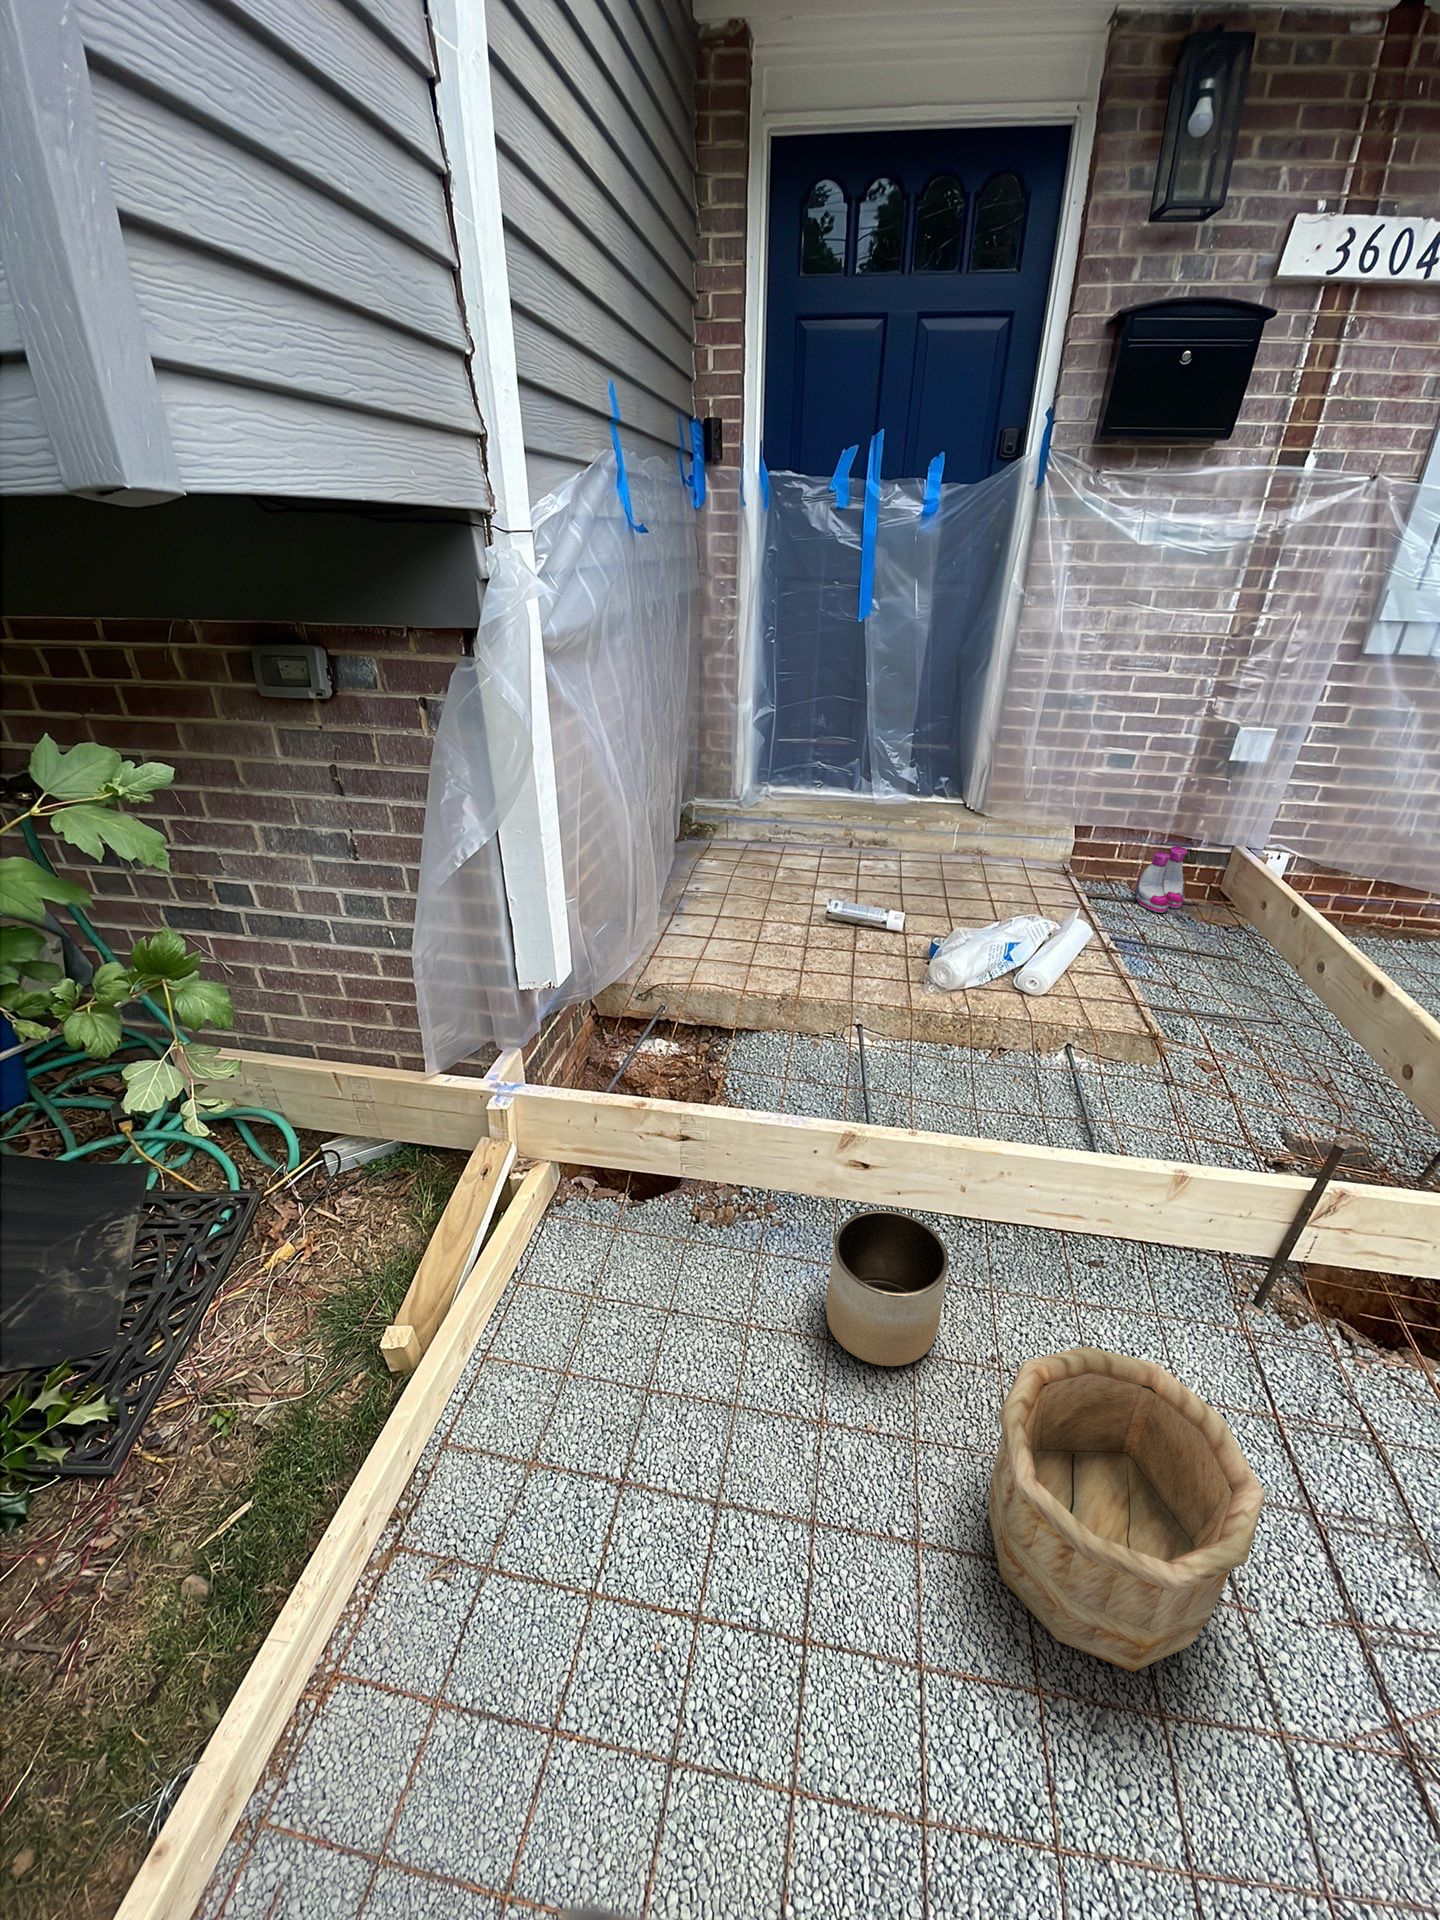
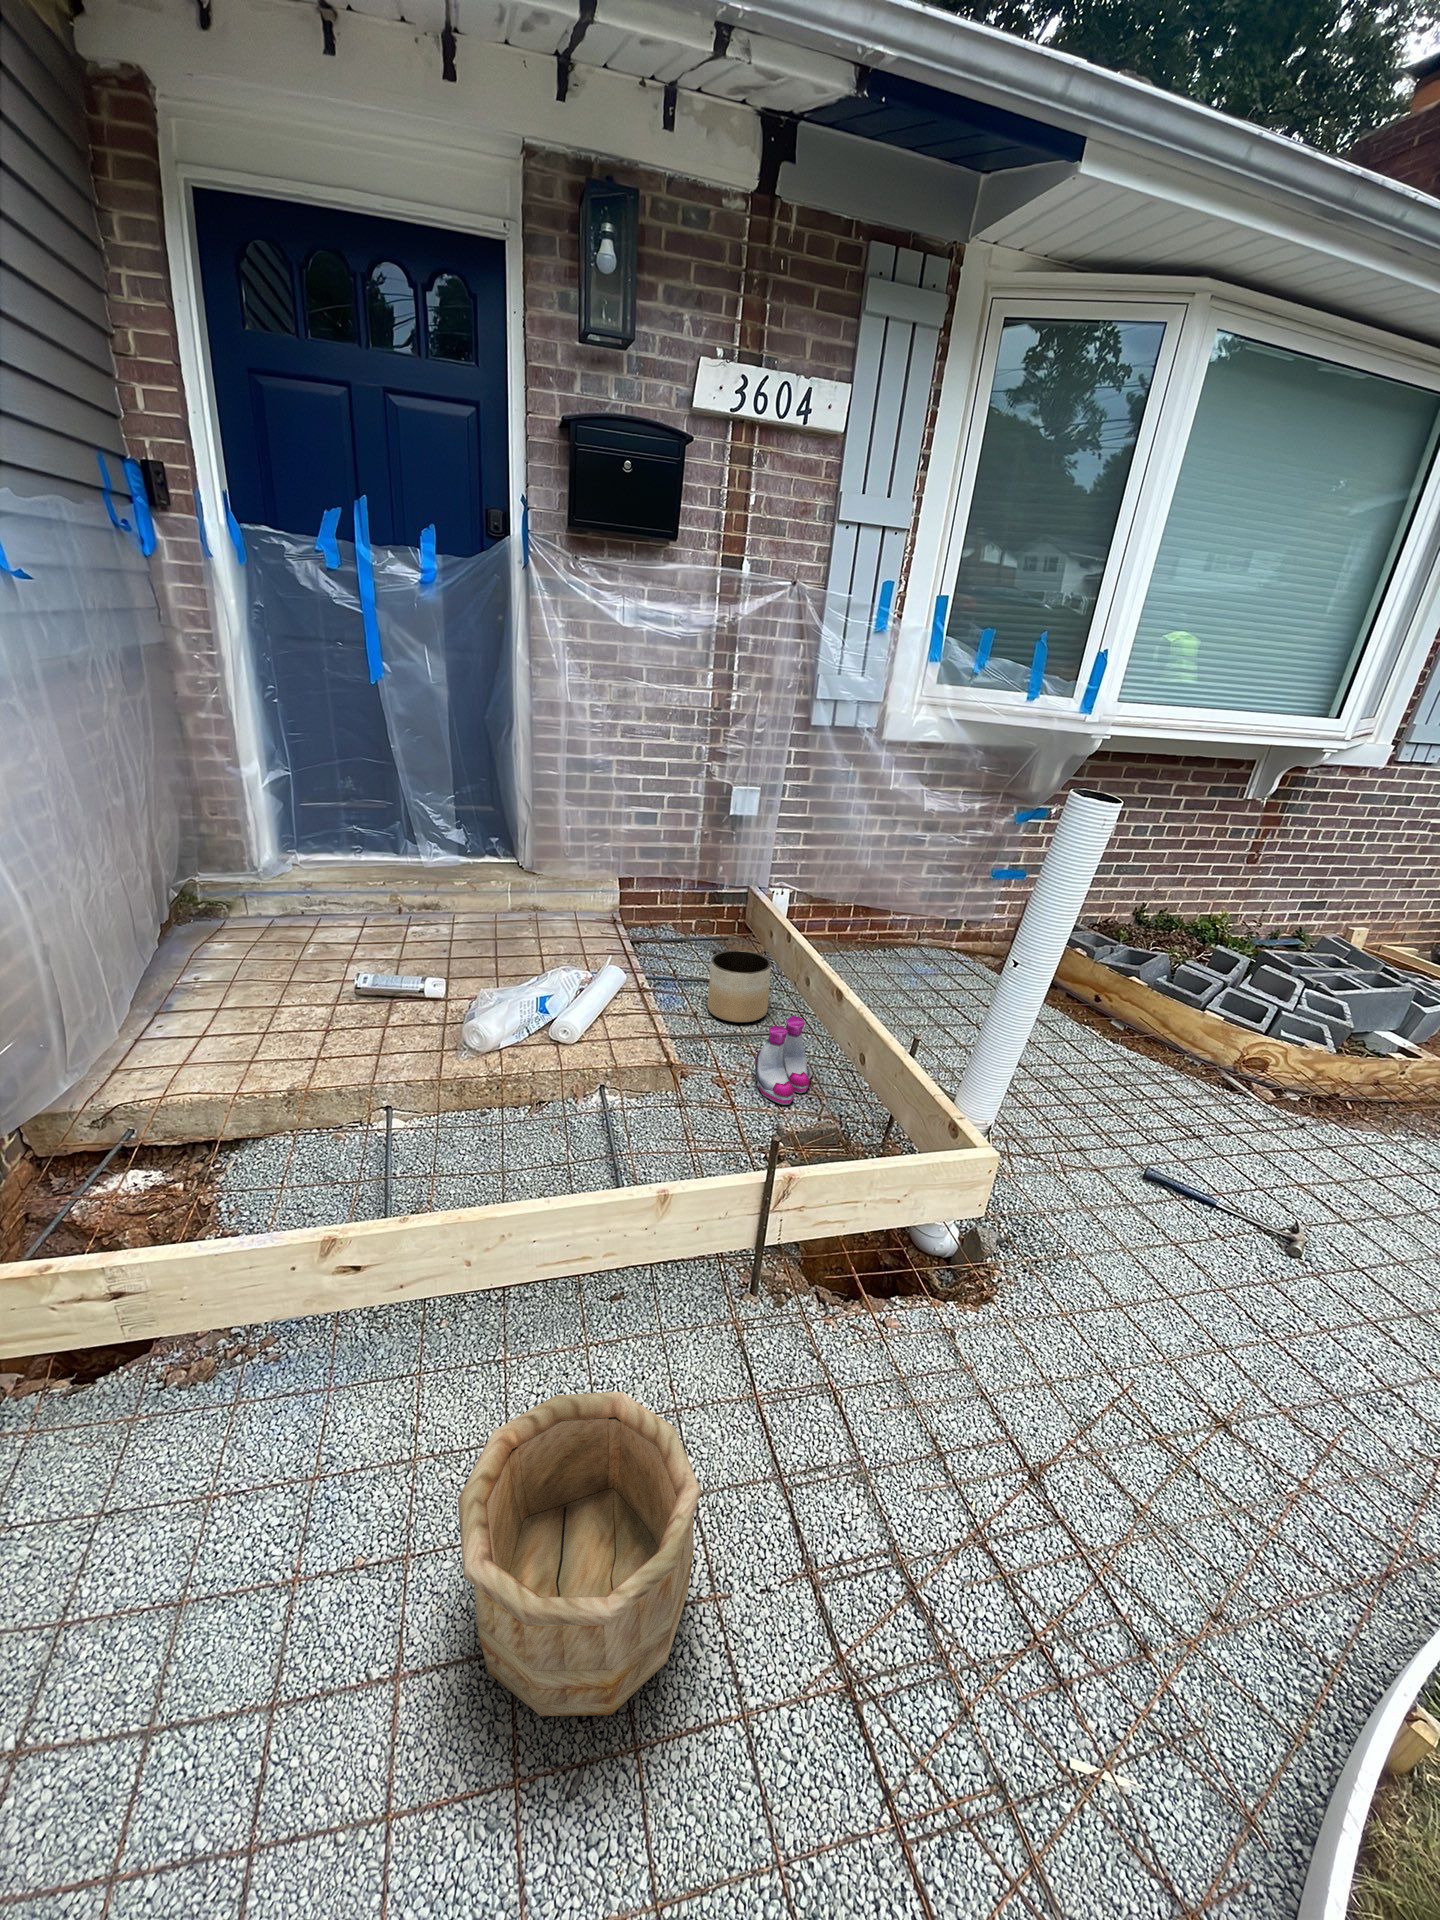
boots: present [1136,846,1187,913] -> present [755,1016,810,1105]
planter: present [826,1210,949,1366] -> present [708,950,771,1023]

